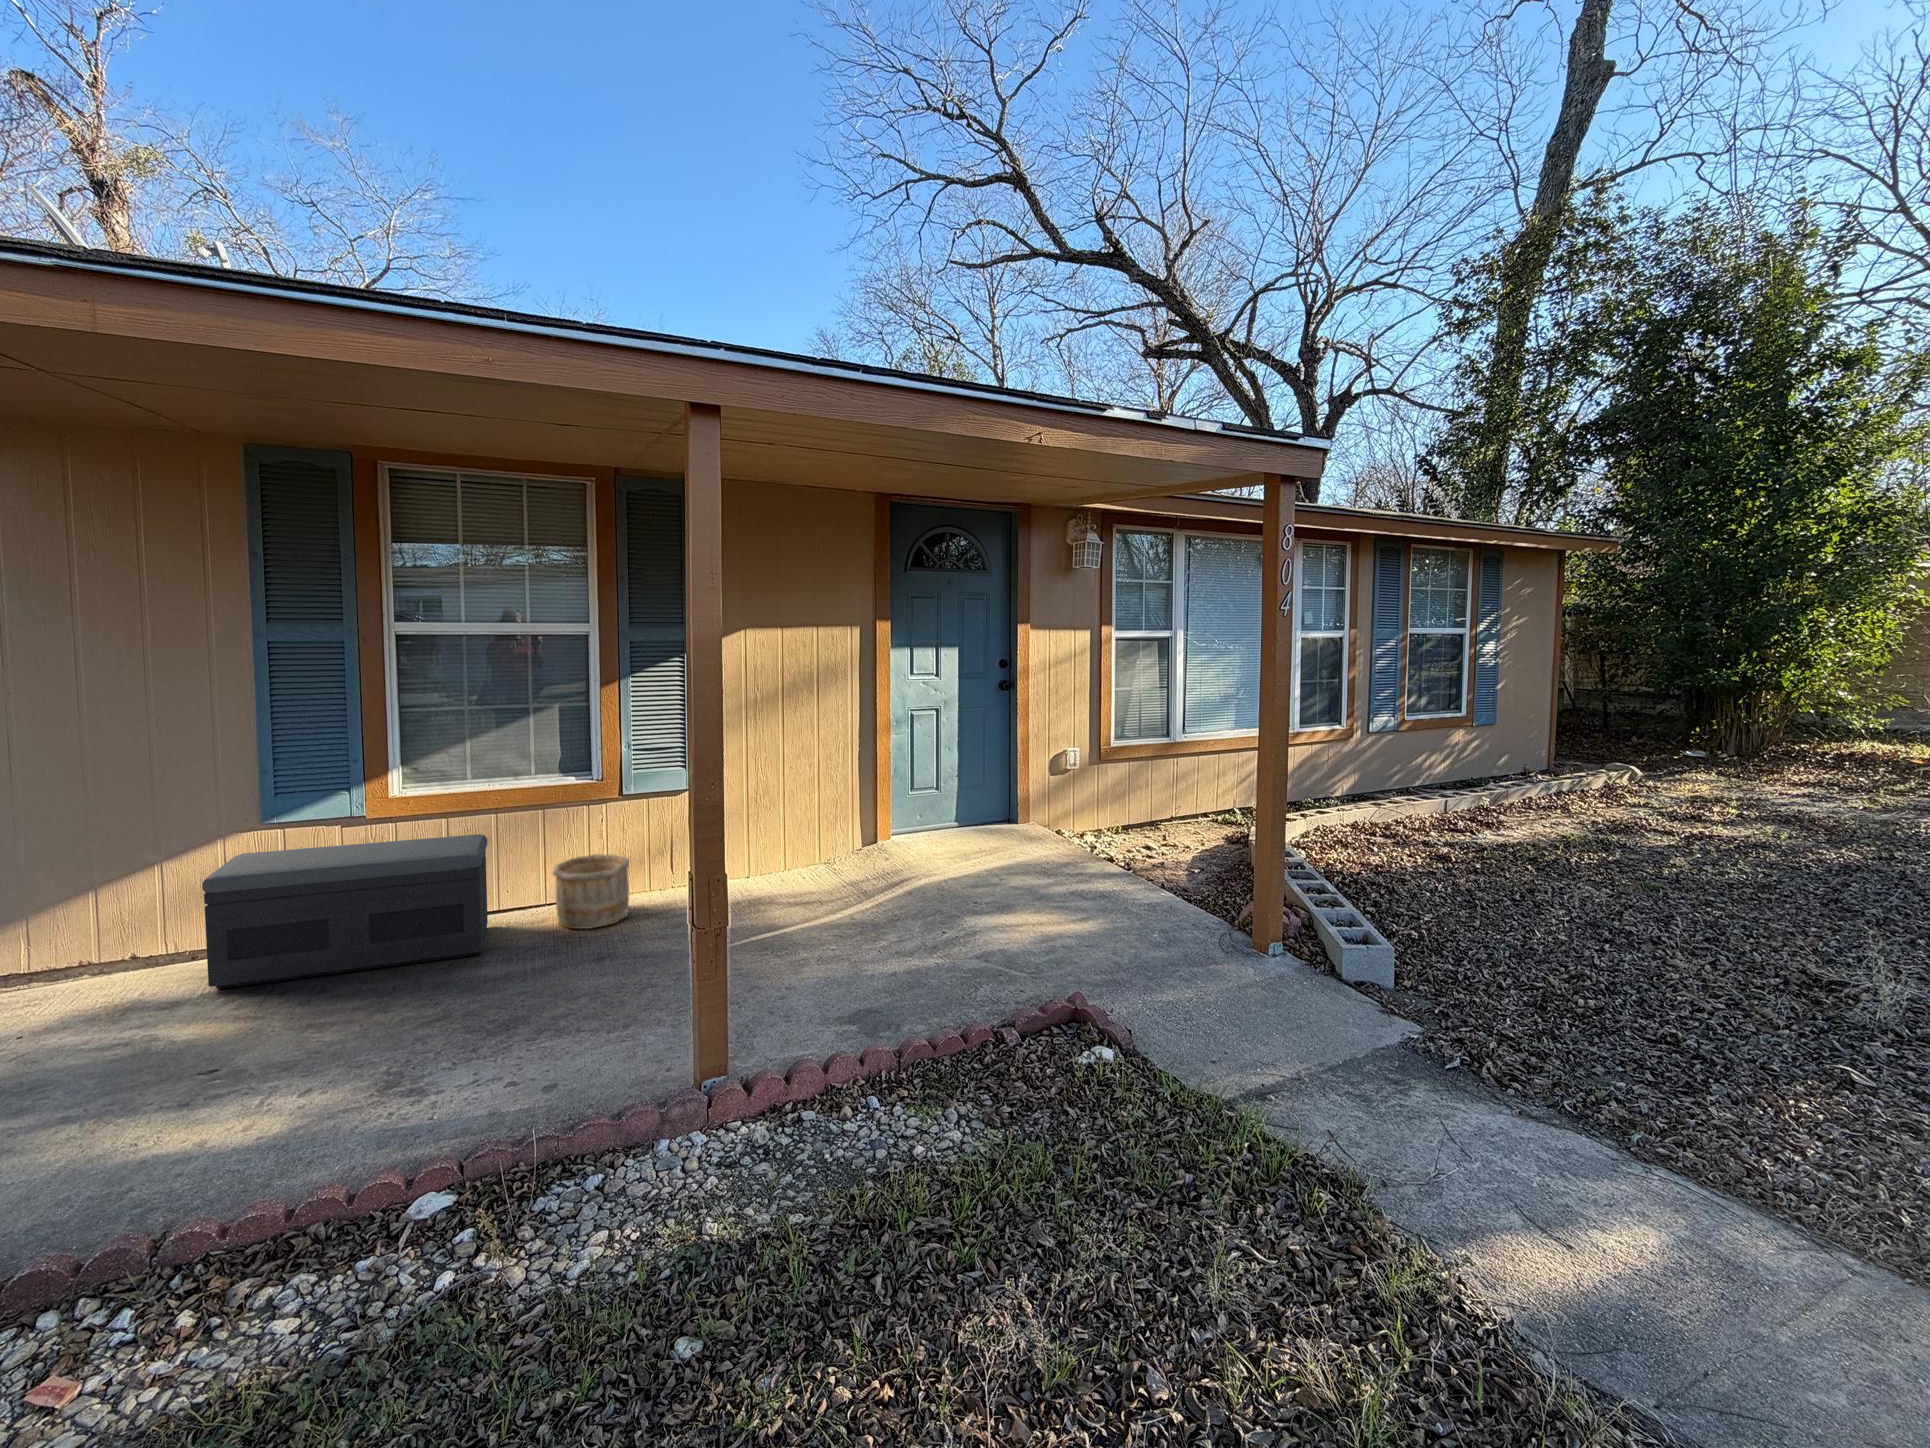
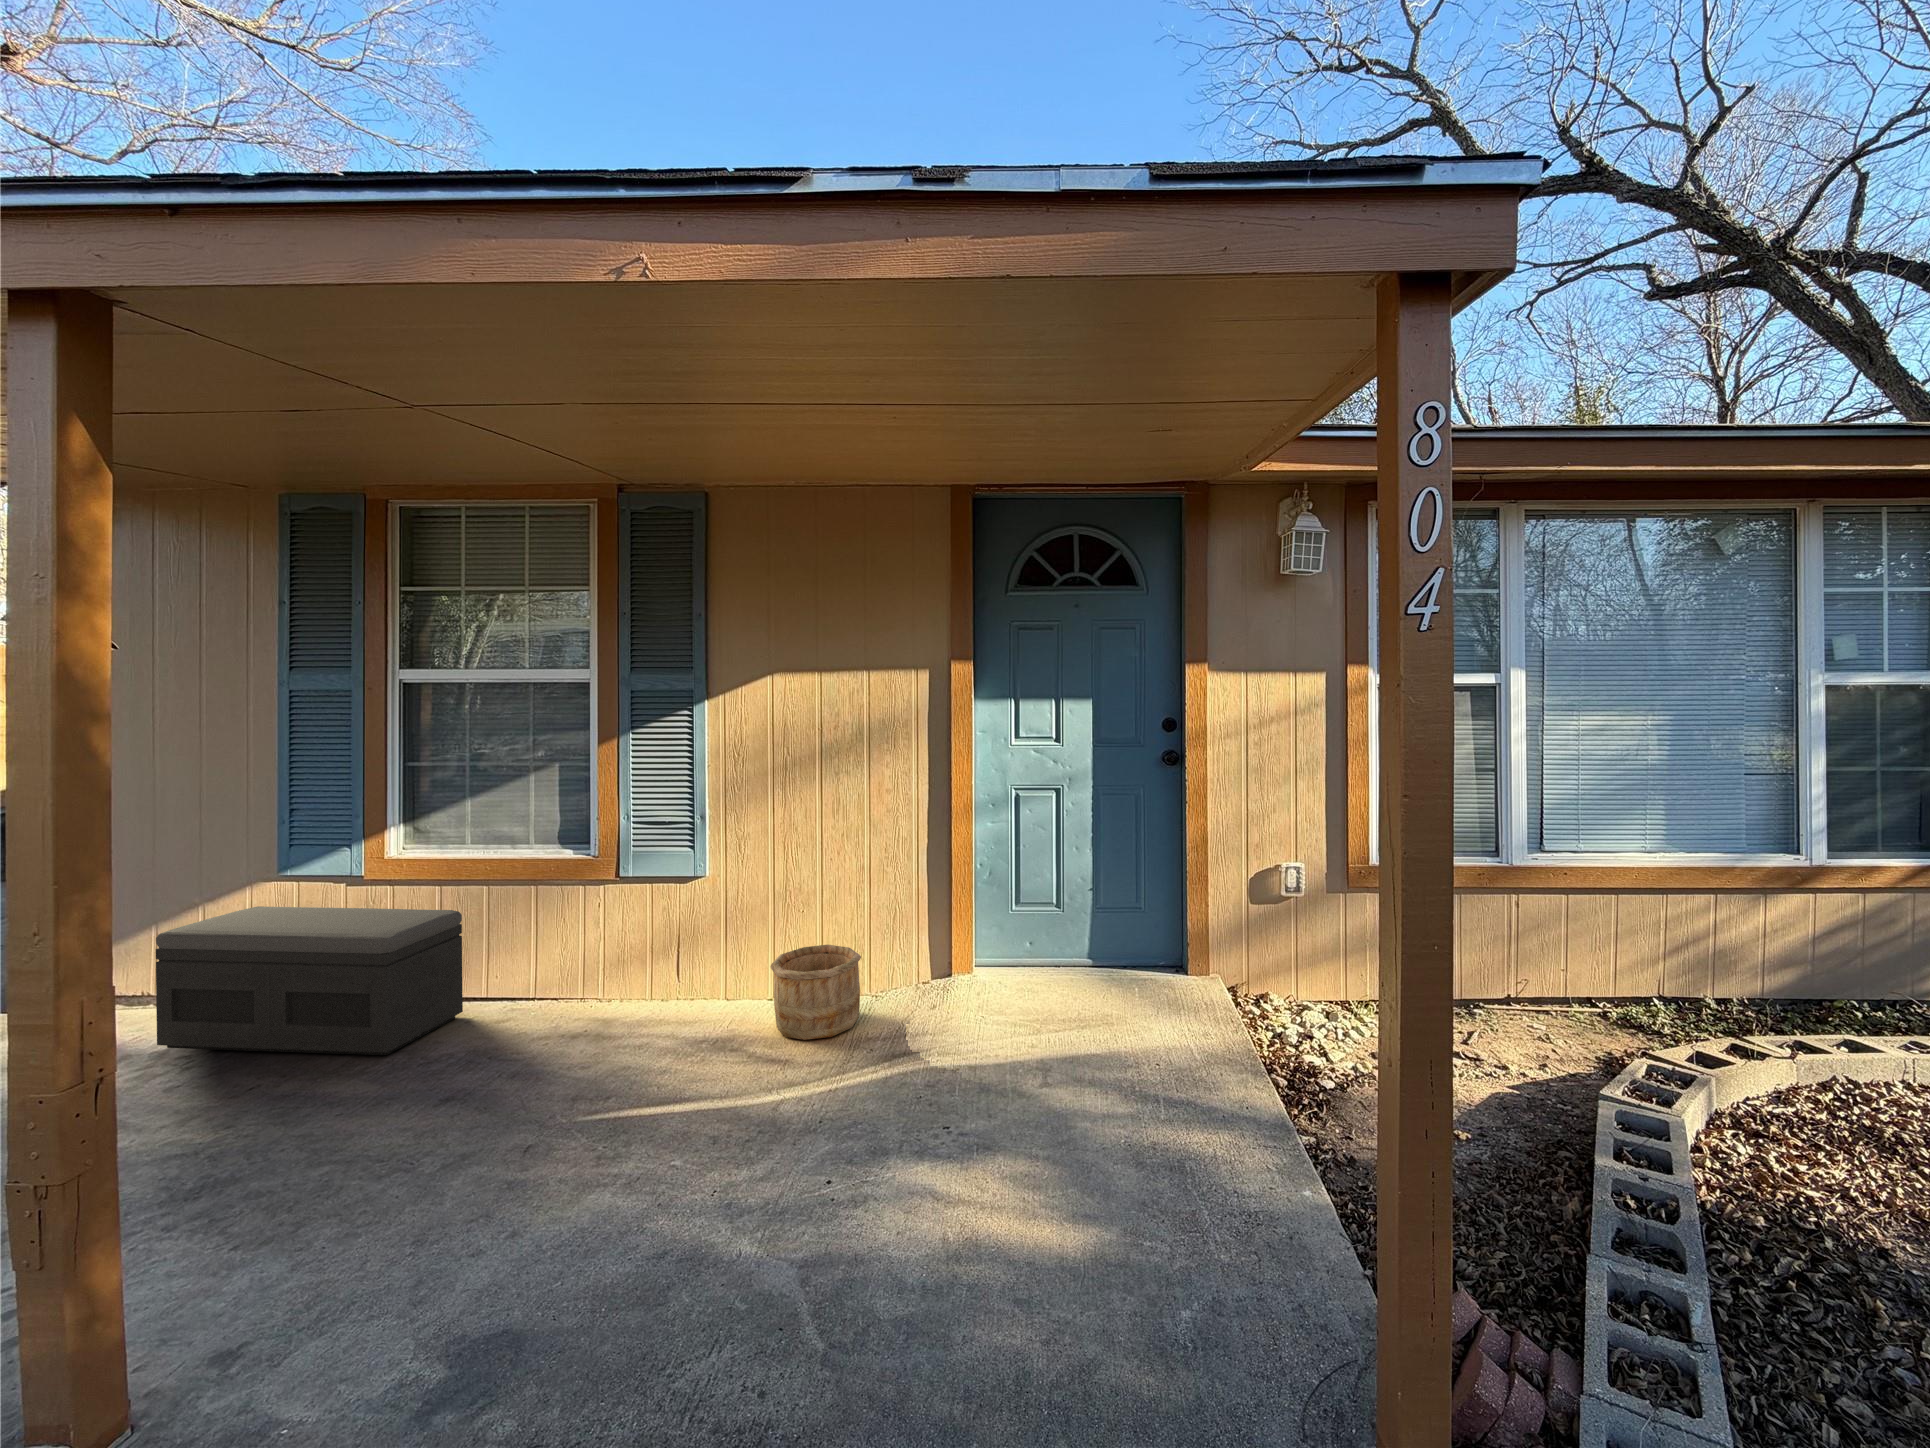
wooden bucket: present [553,854,629,929] -> present [770,945,861,1040]

